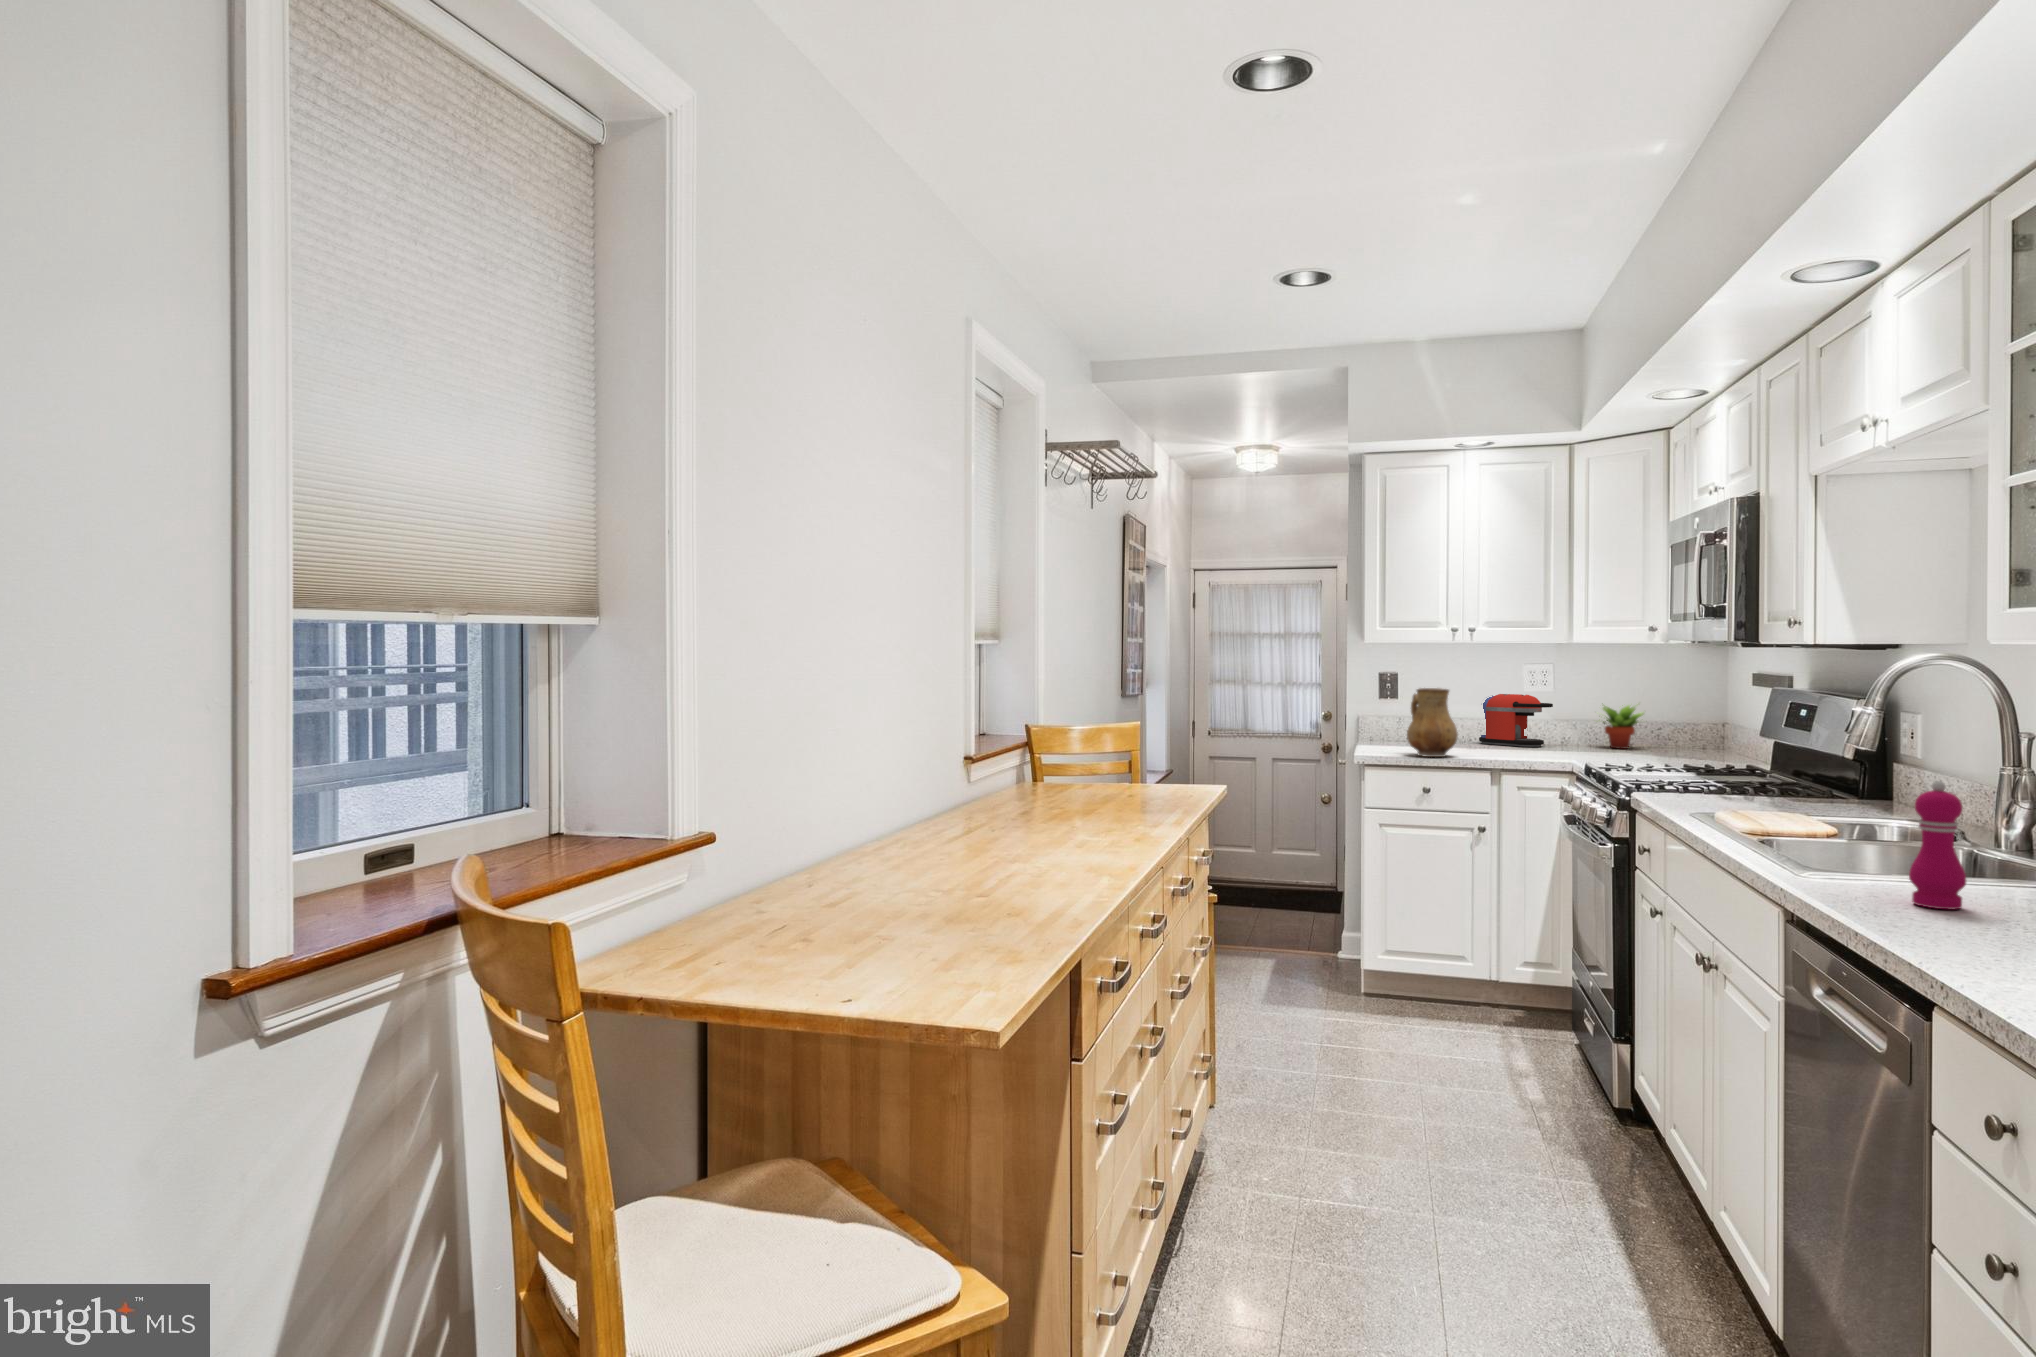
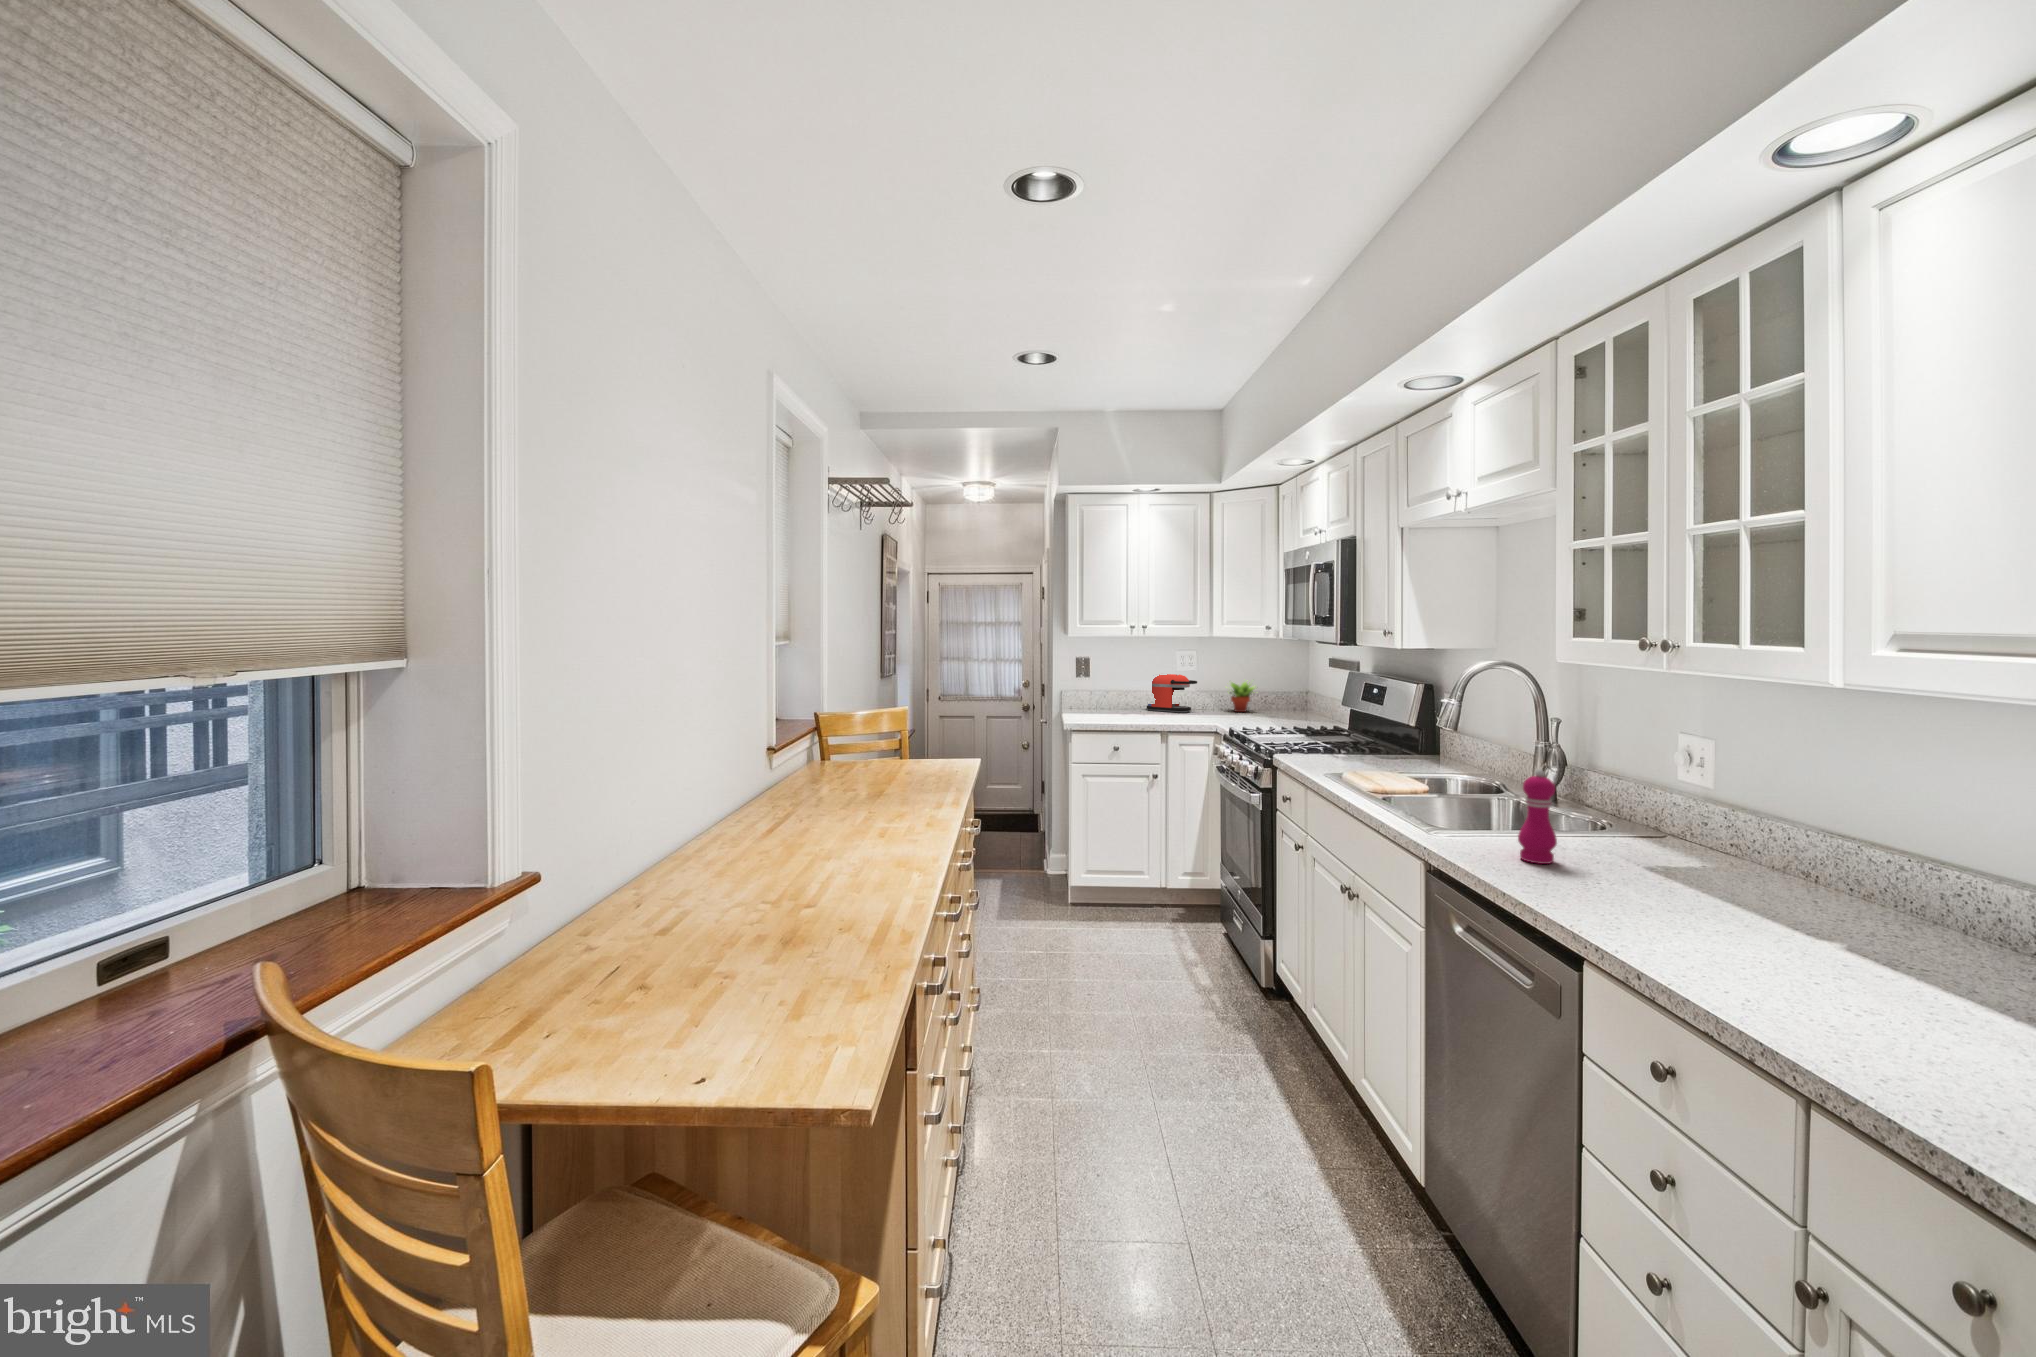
ceramic pitcher: present [1407,688,1458,757] -> none [1103,673,1138,725]

